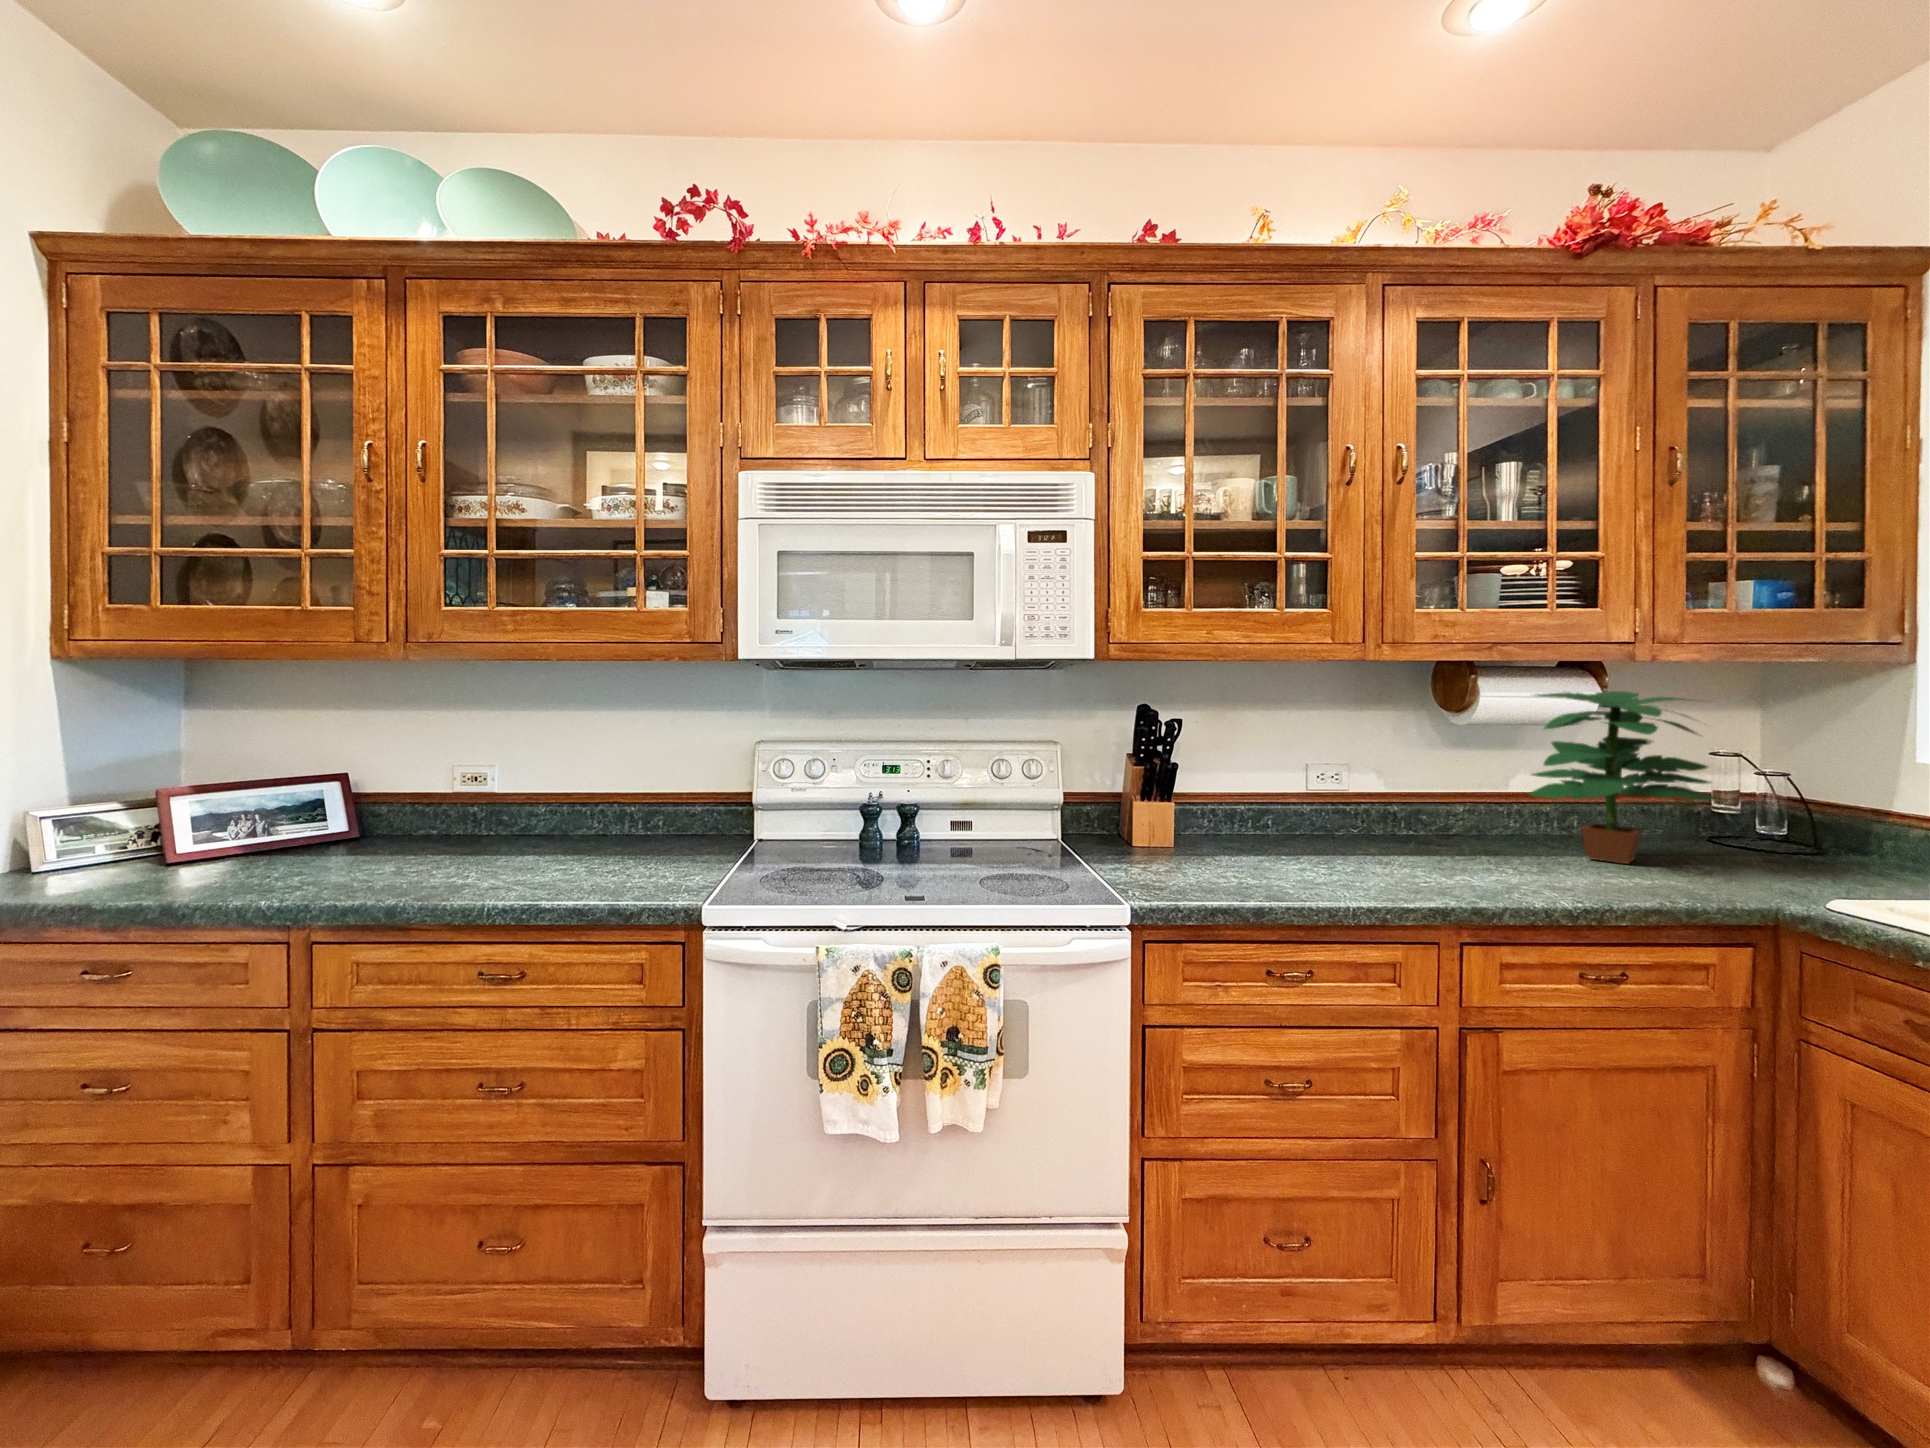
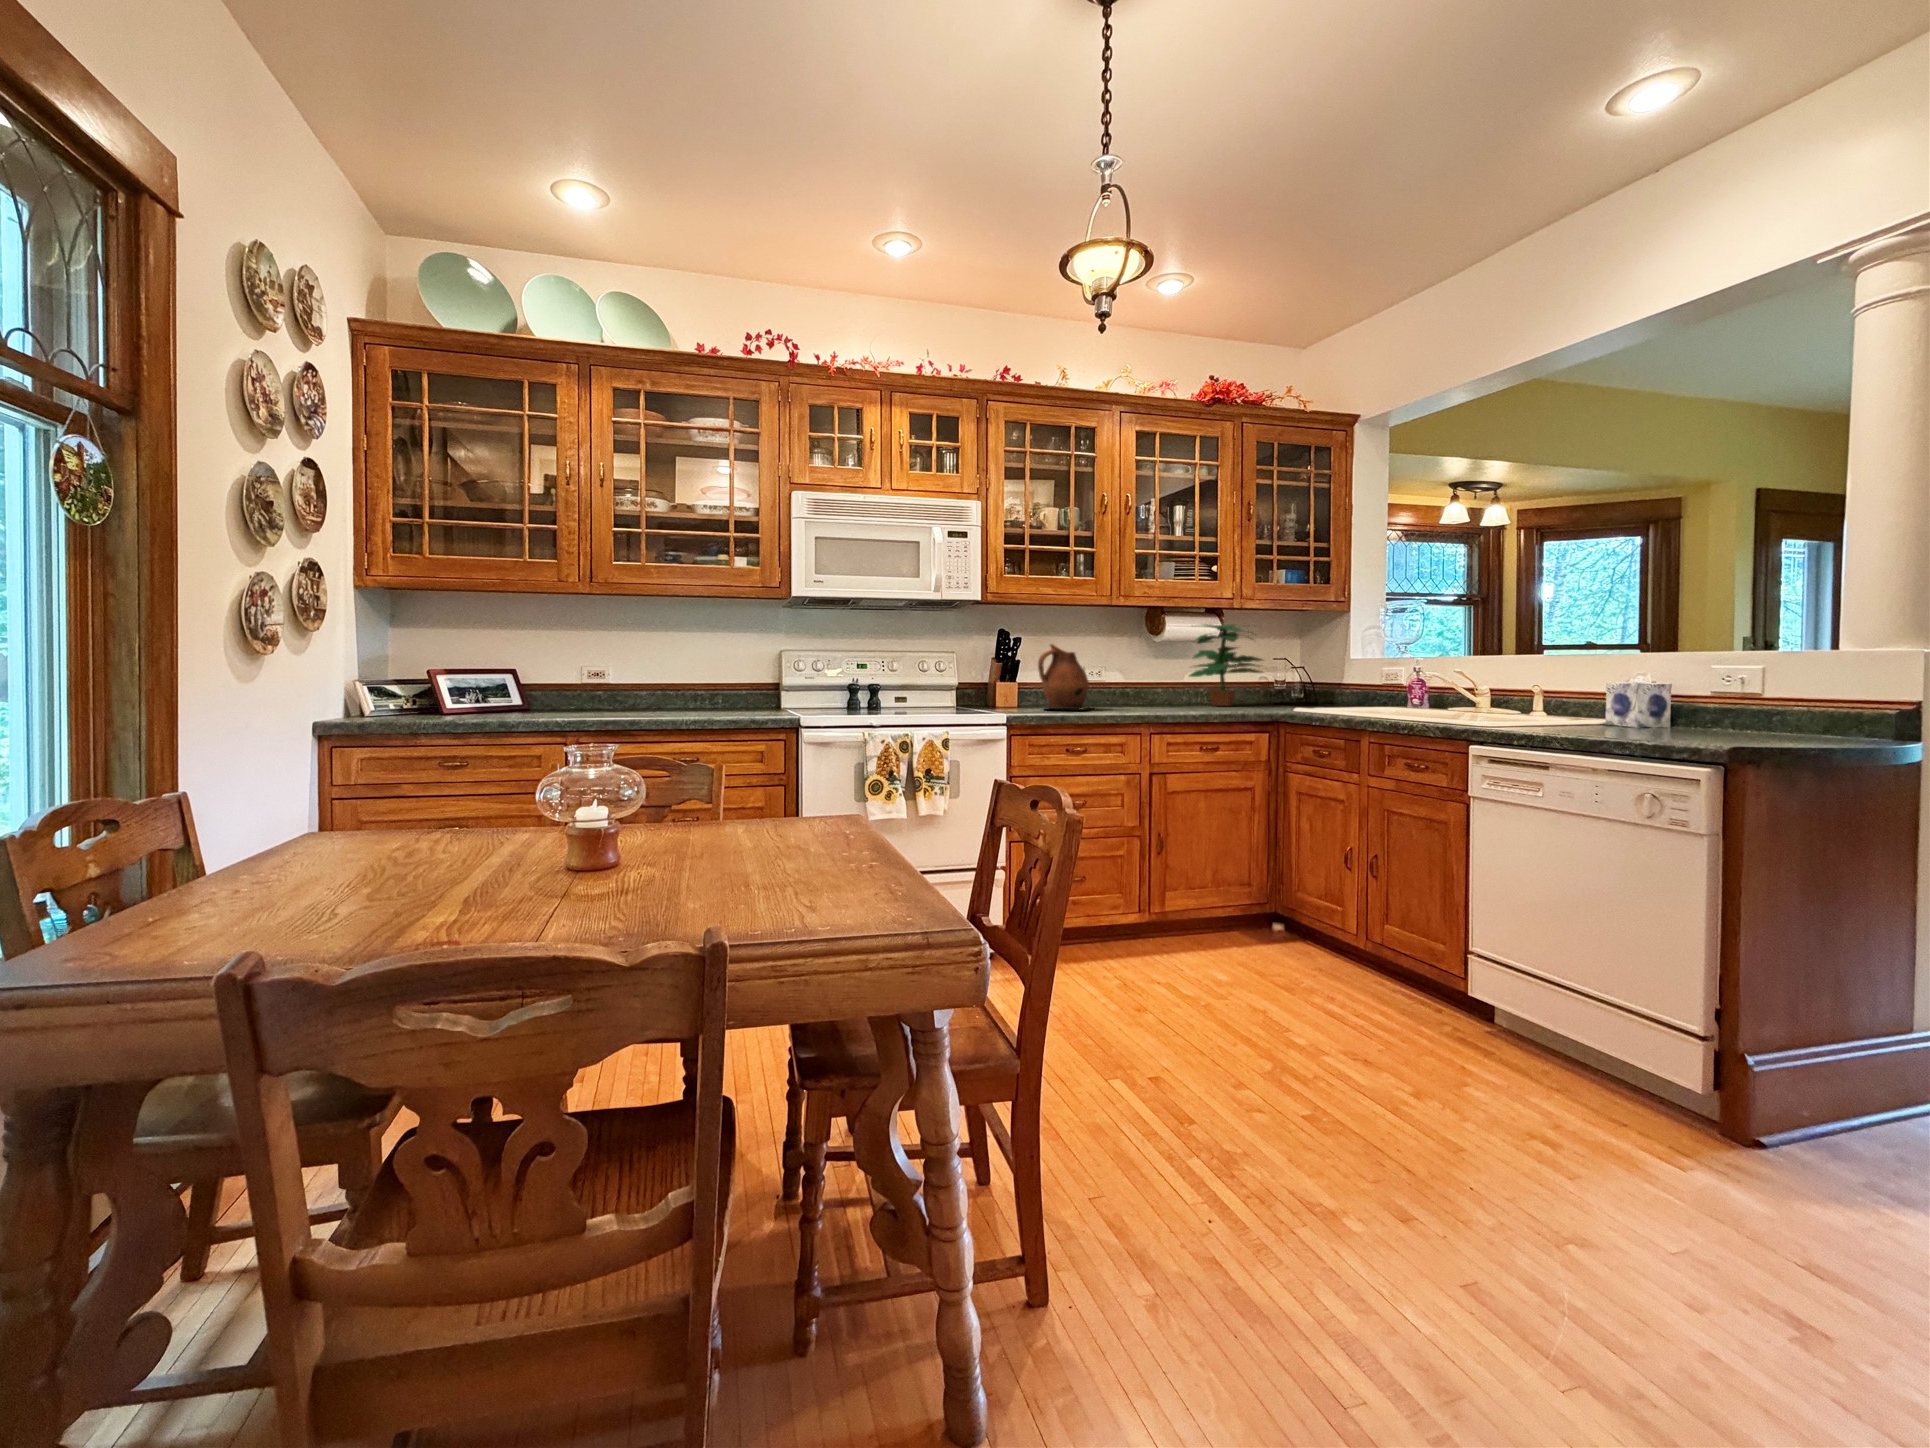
ceramic pitcher: none [1213,736,1329,873] -> present [1038,644,1089,709]

